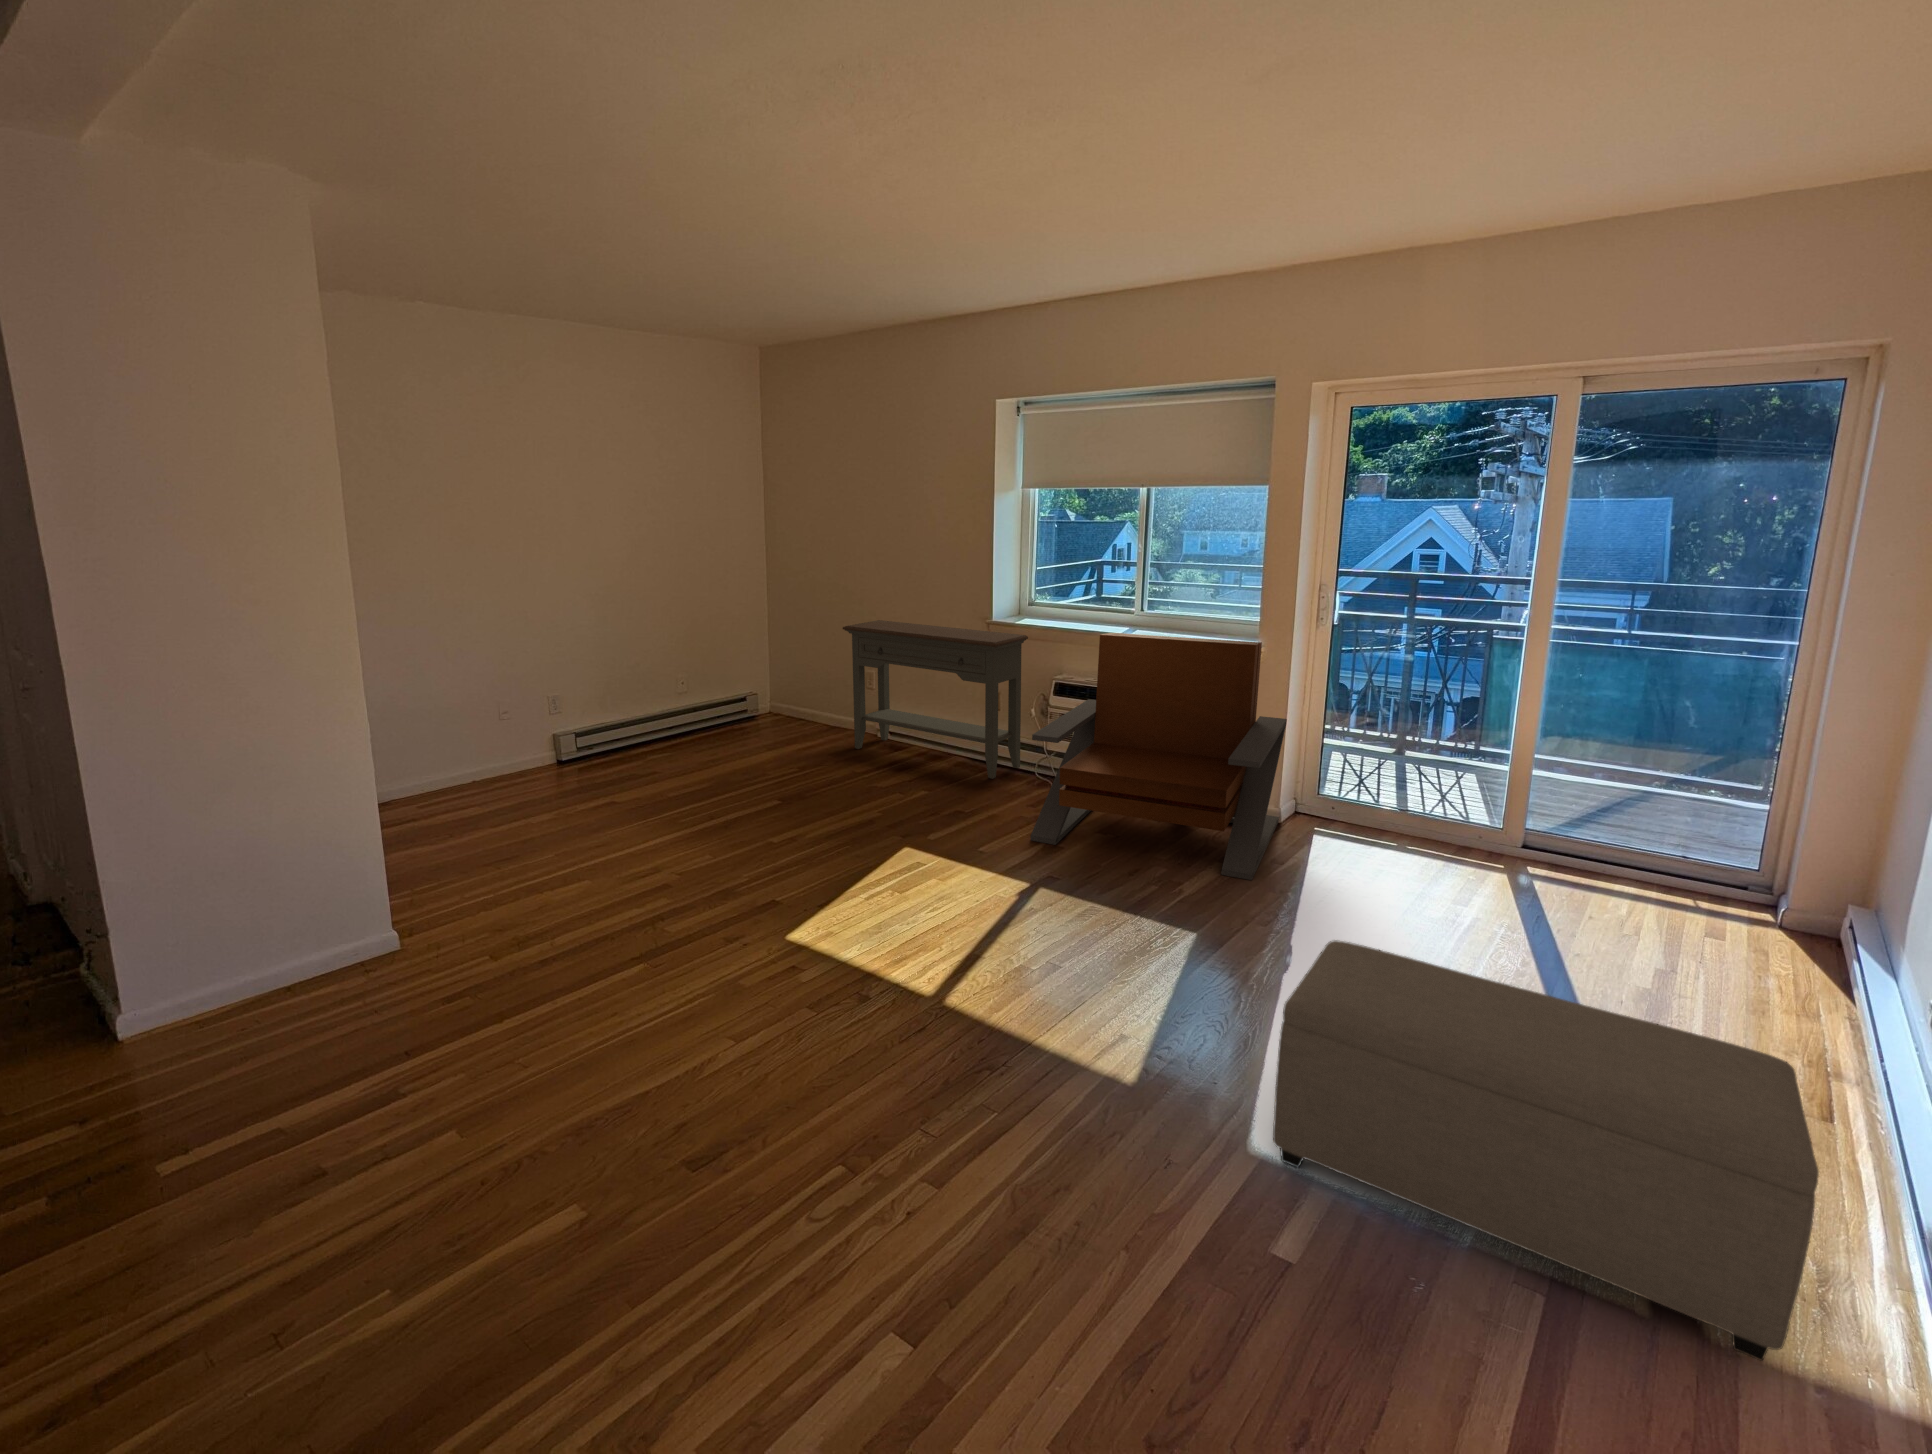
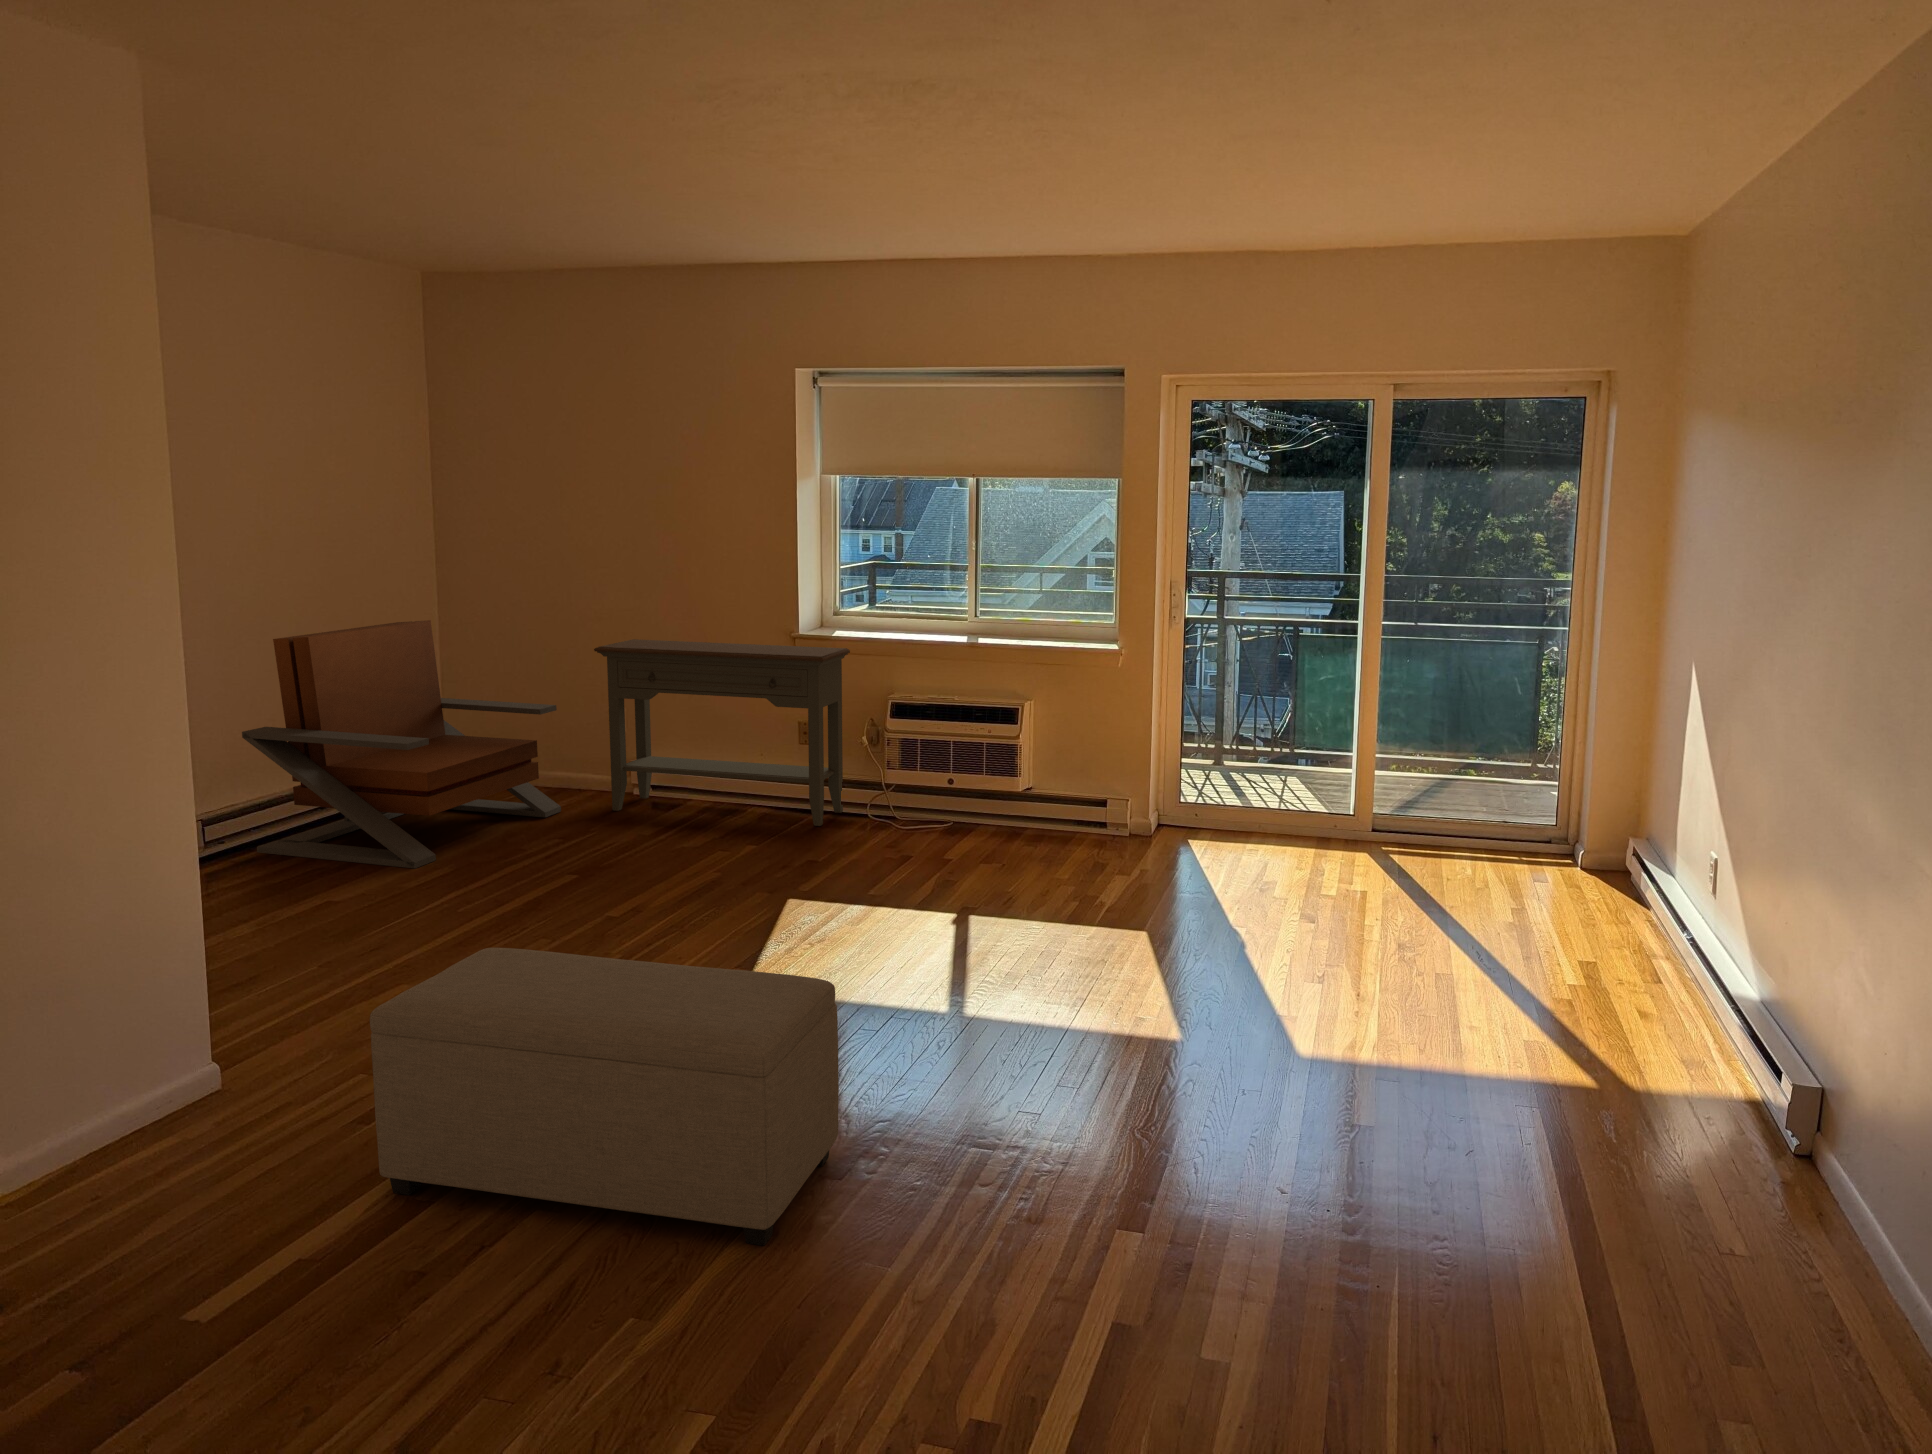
lounge chair: present [1031,633,1287,880] -> present [242,620,561,868]
ottoman: present [1273,940,1819,1361] -> present [370,948,839,1246]

